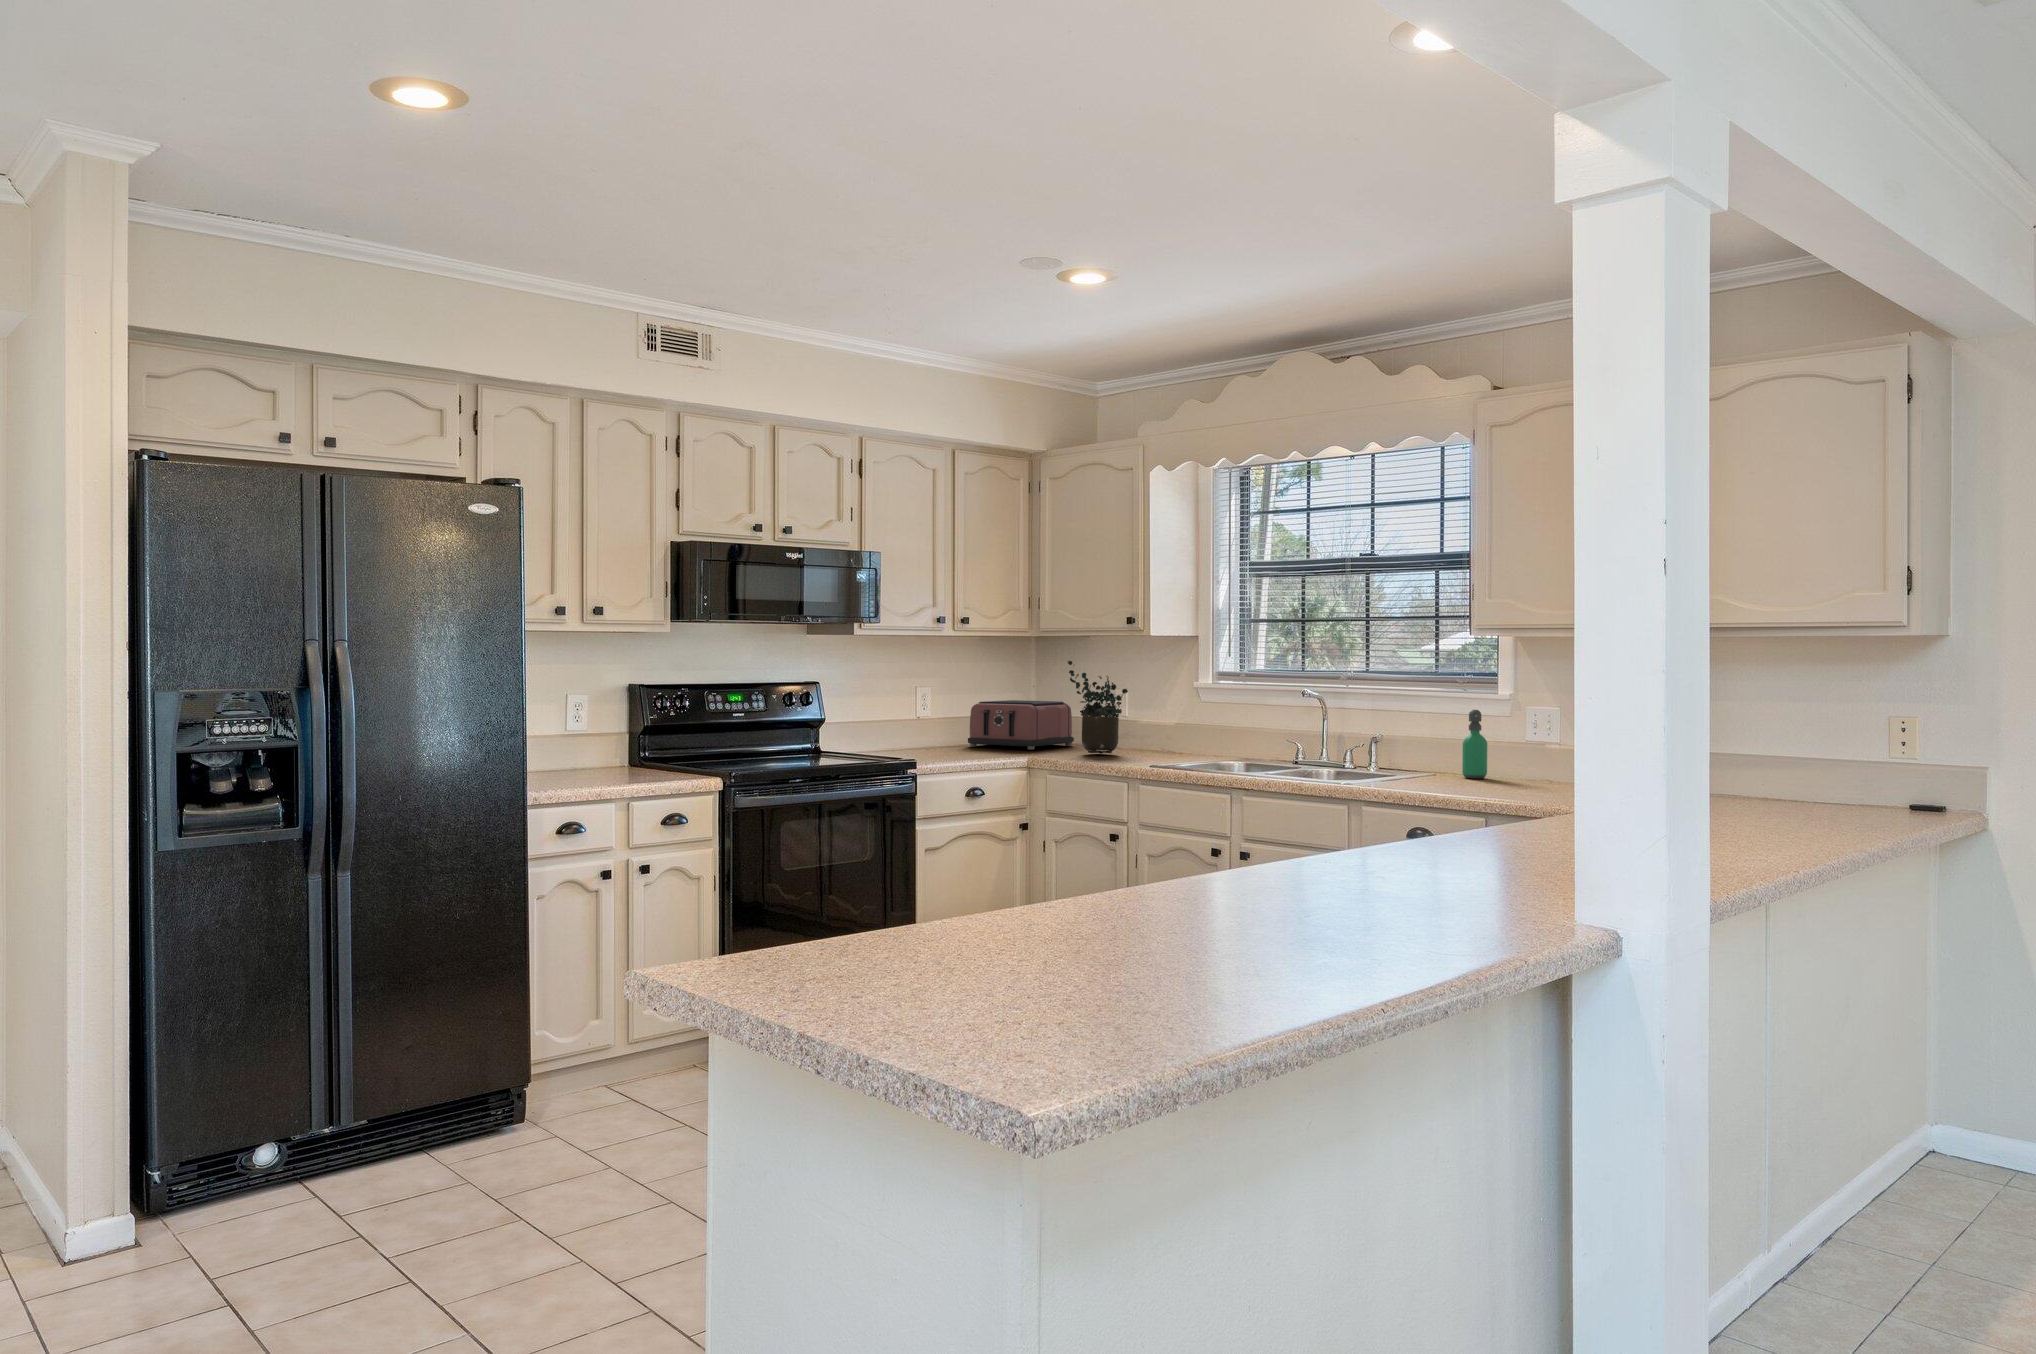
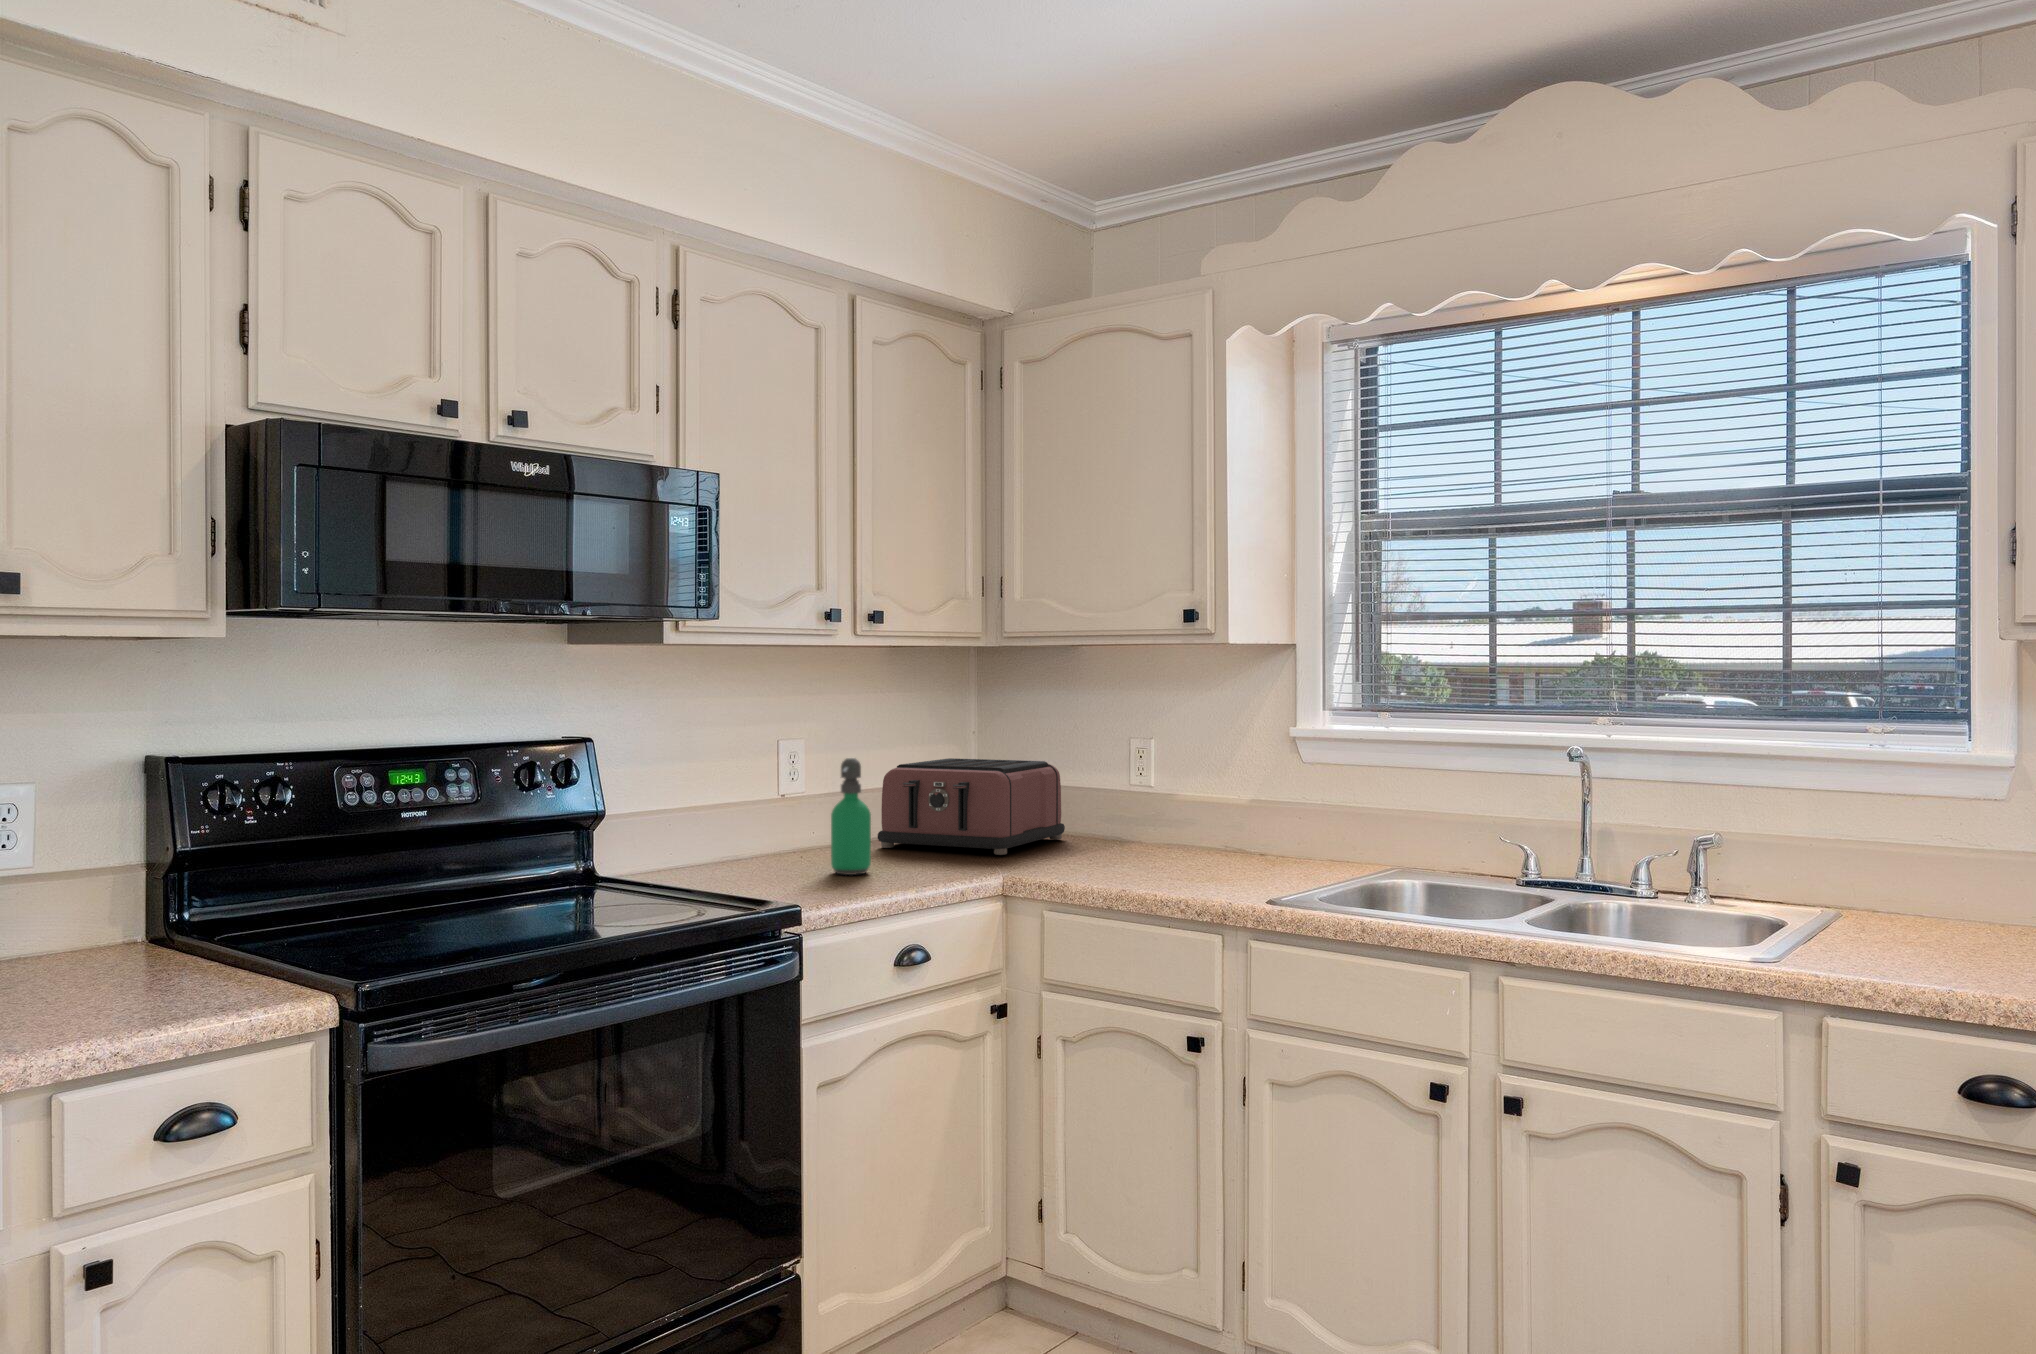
potted plant: present [1068,661,1128,754] -> none [1073,690,1192,864]
soap dispenser: present [1462,710,1487,779] -> present [831,758,871,875]

